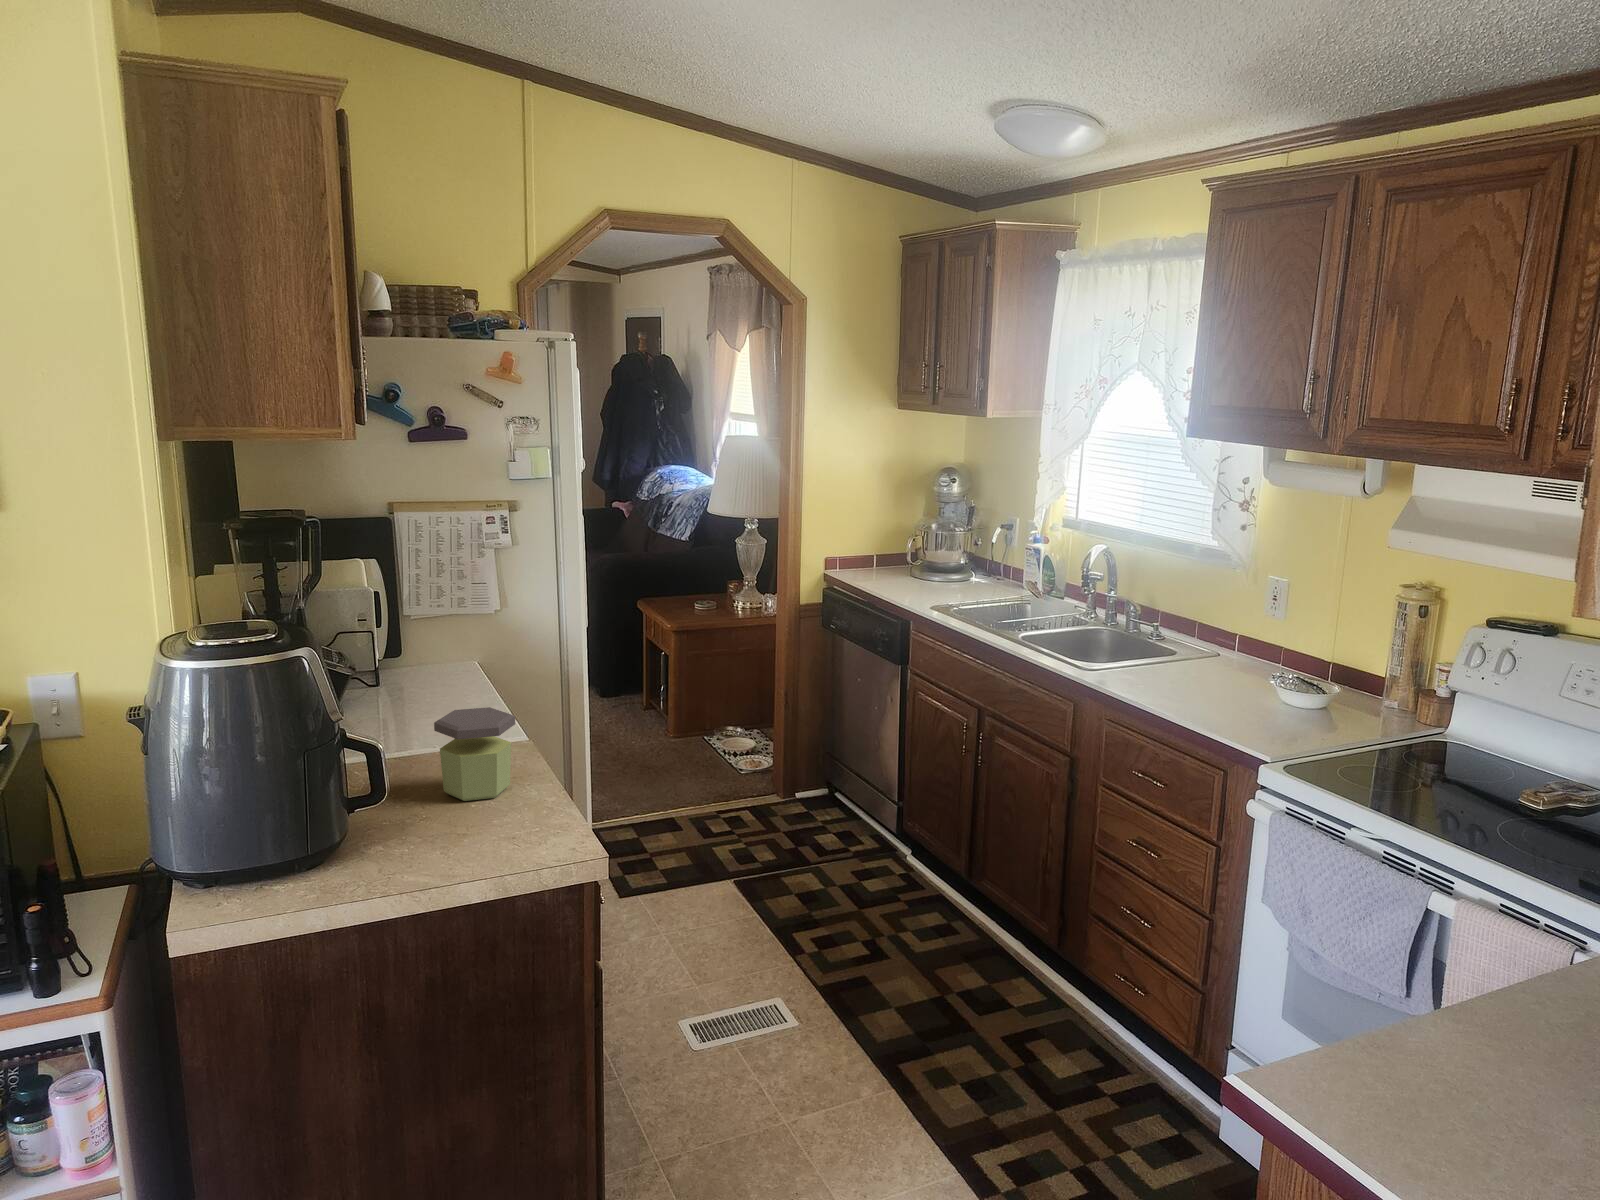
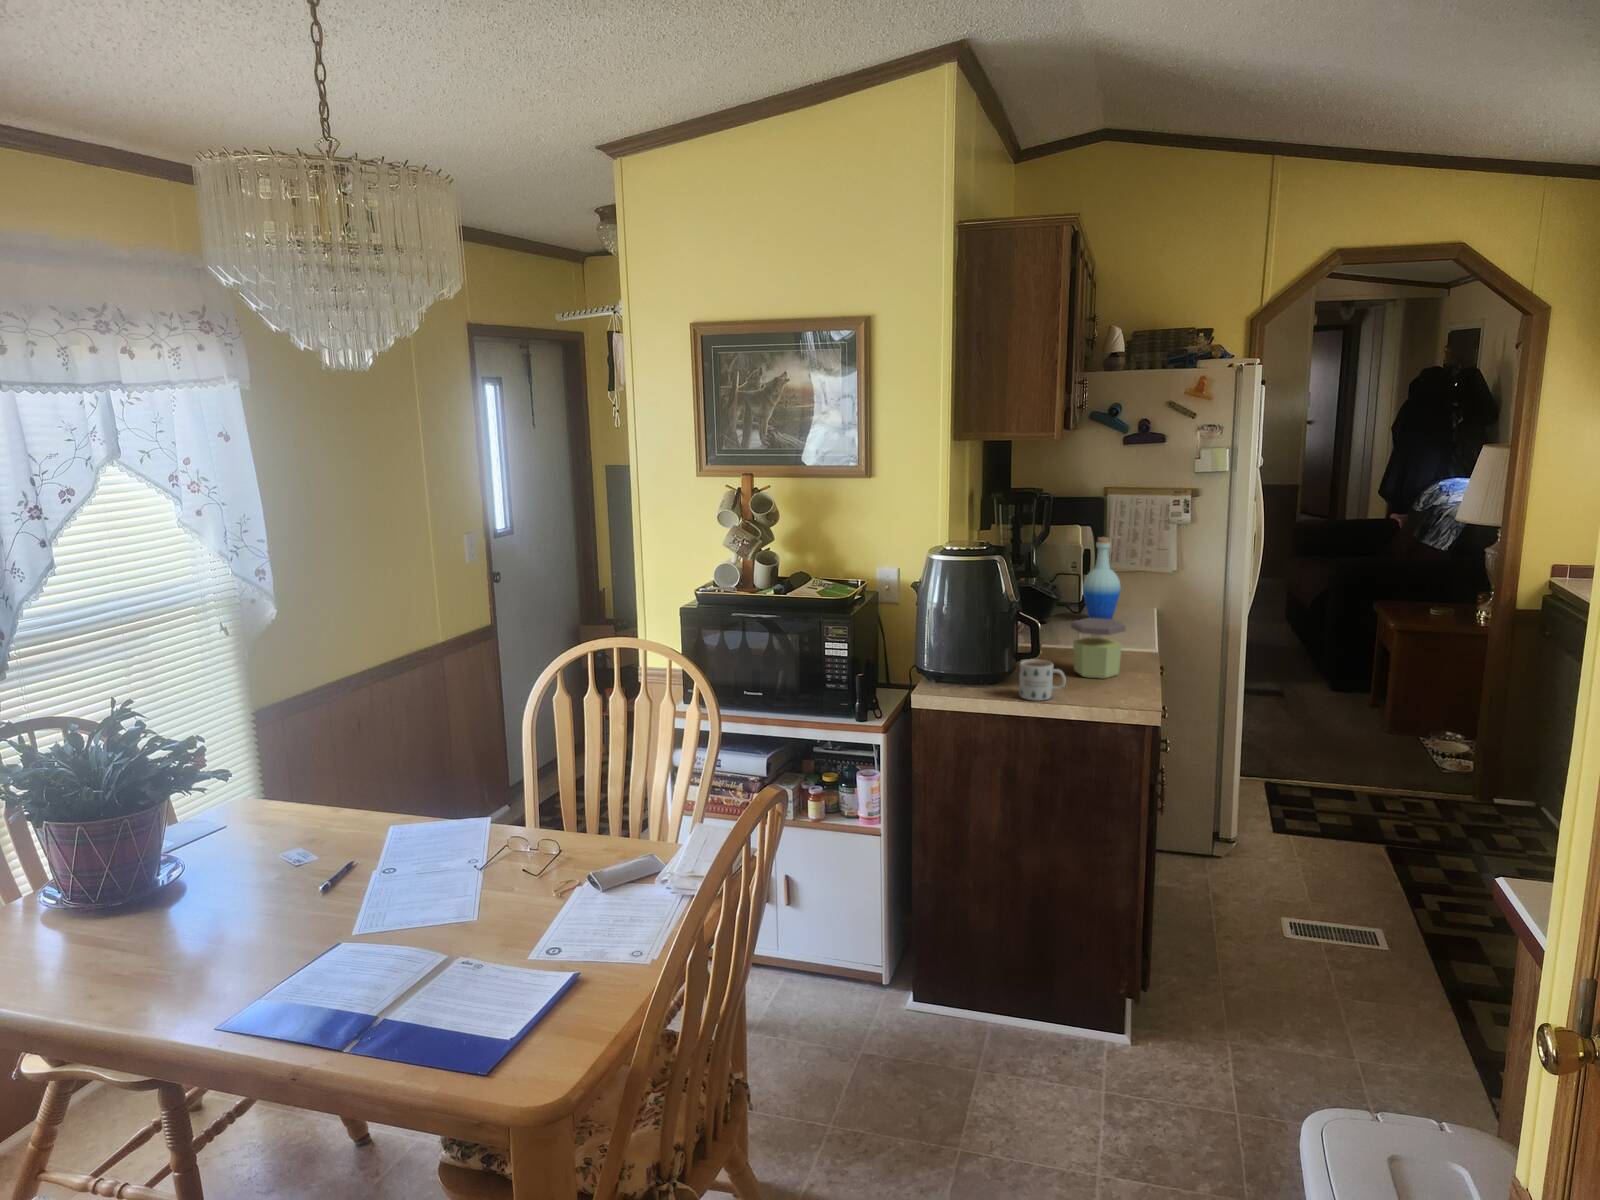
bottle: none [385,573,437,692] -> present [1083,537,1121,619]
mug: none [392,800,468,870] -> present [1019,659,1066,701]

